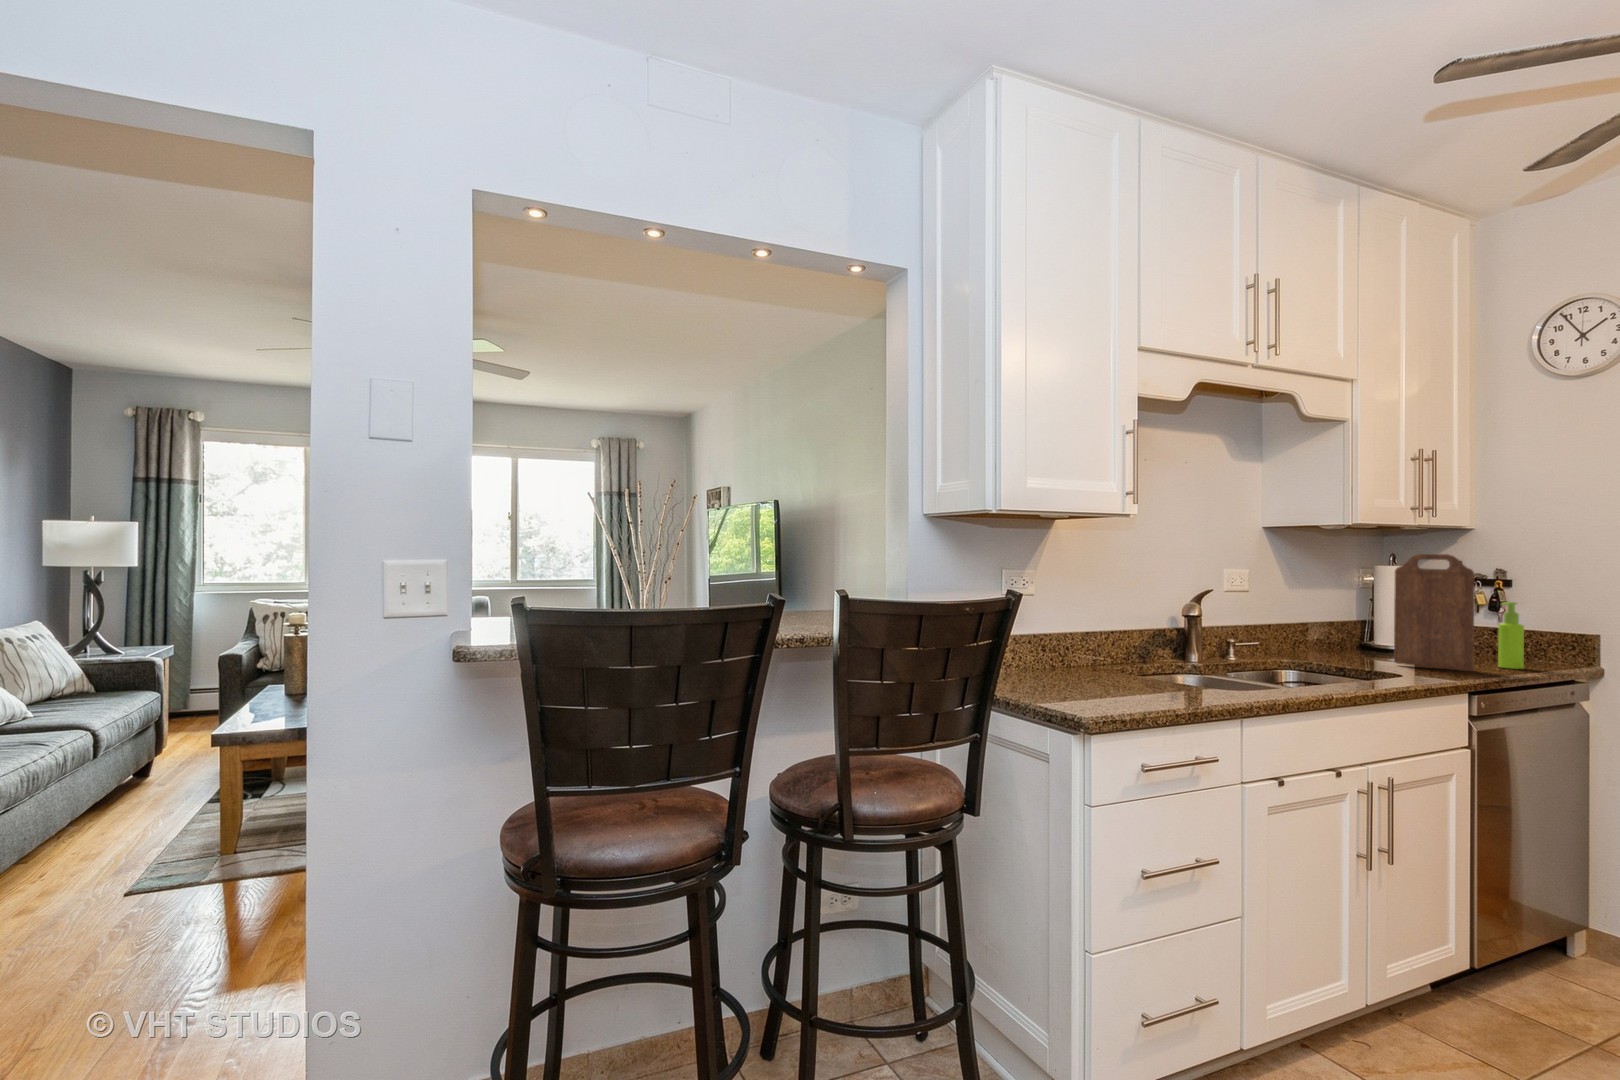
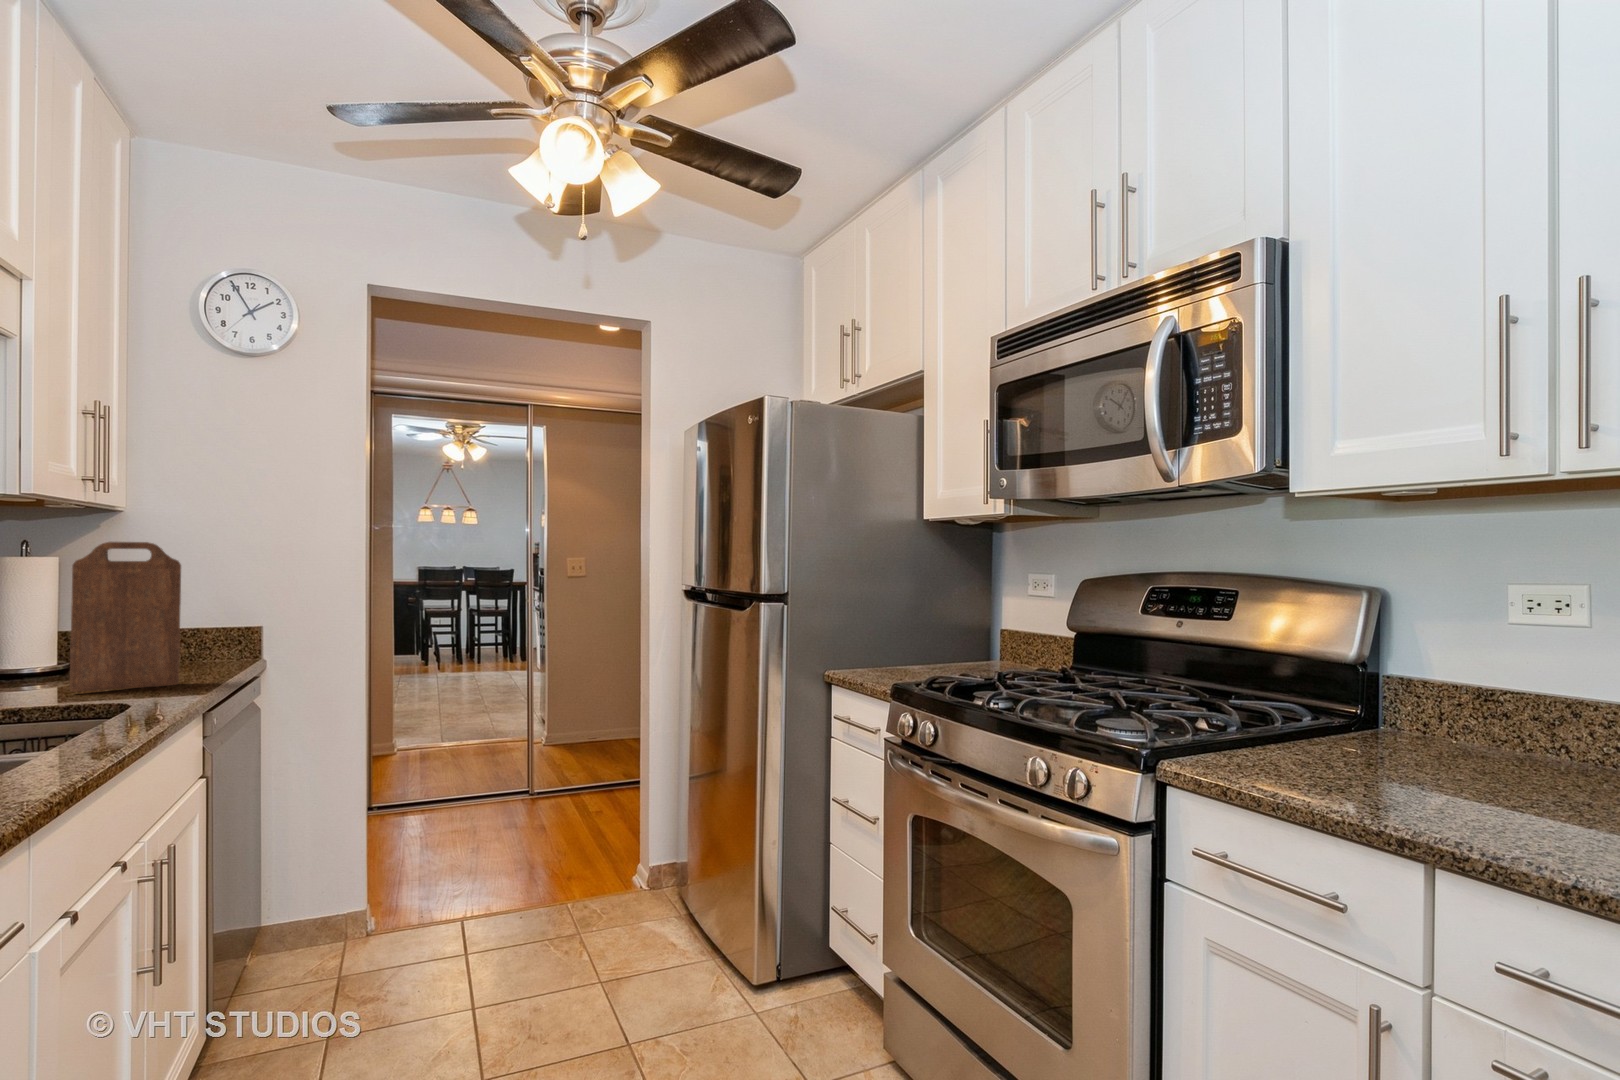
soap dispenser: present [1498,602,1524,669] -> none [191,597,219,674]

